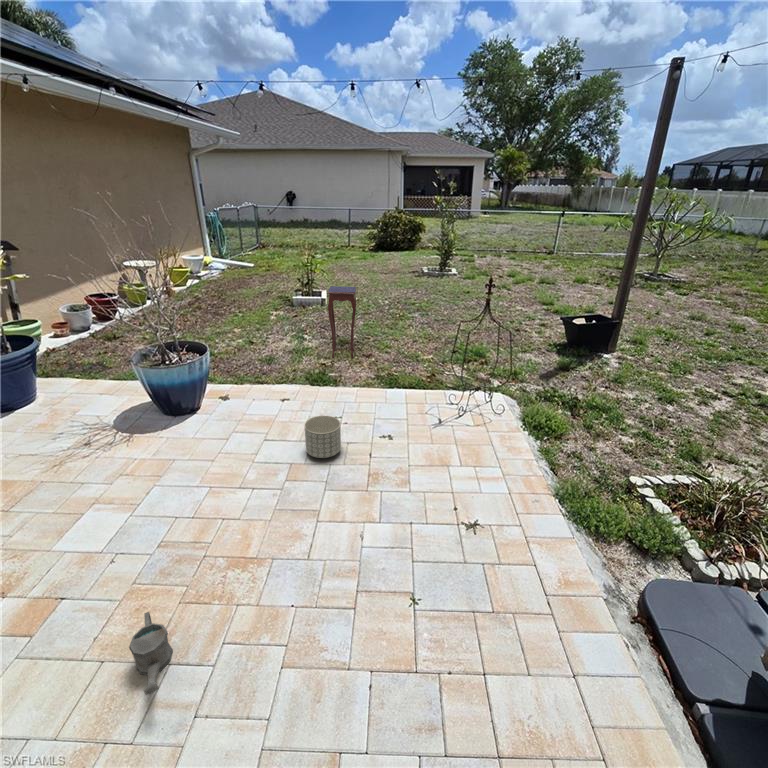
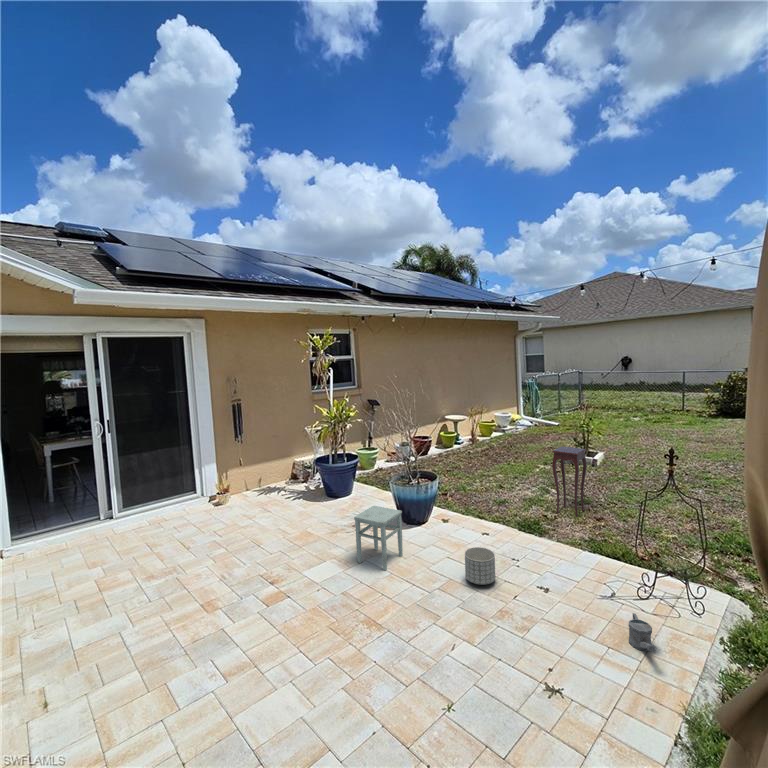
stool: none [125,402,205,494] -> present [354,506,403,570]
watering can: present [129,612,173,695] -> present [629,613,656,651]

